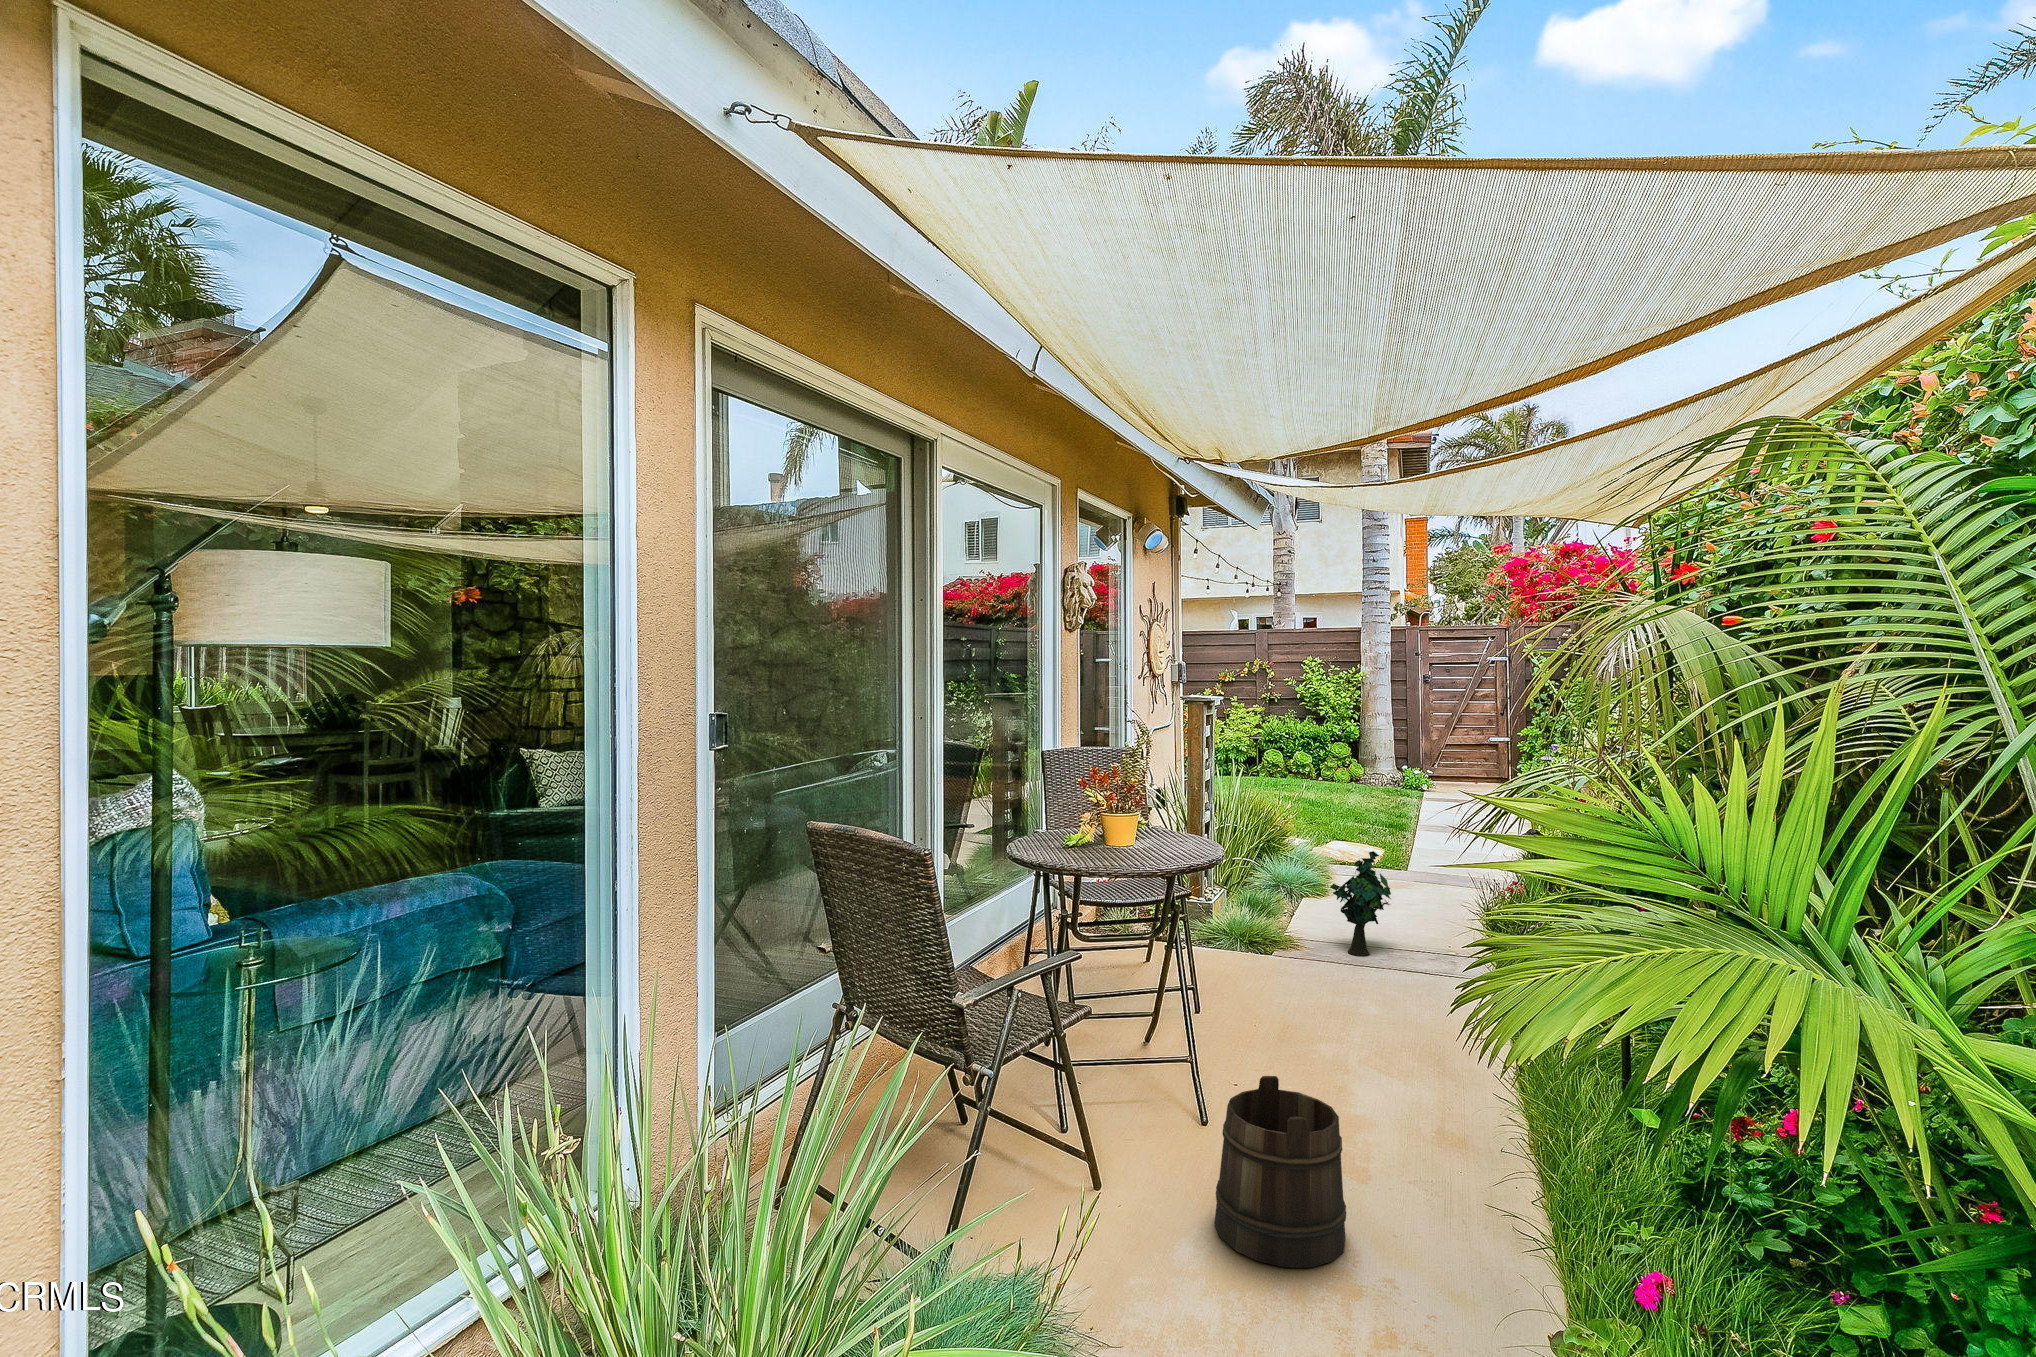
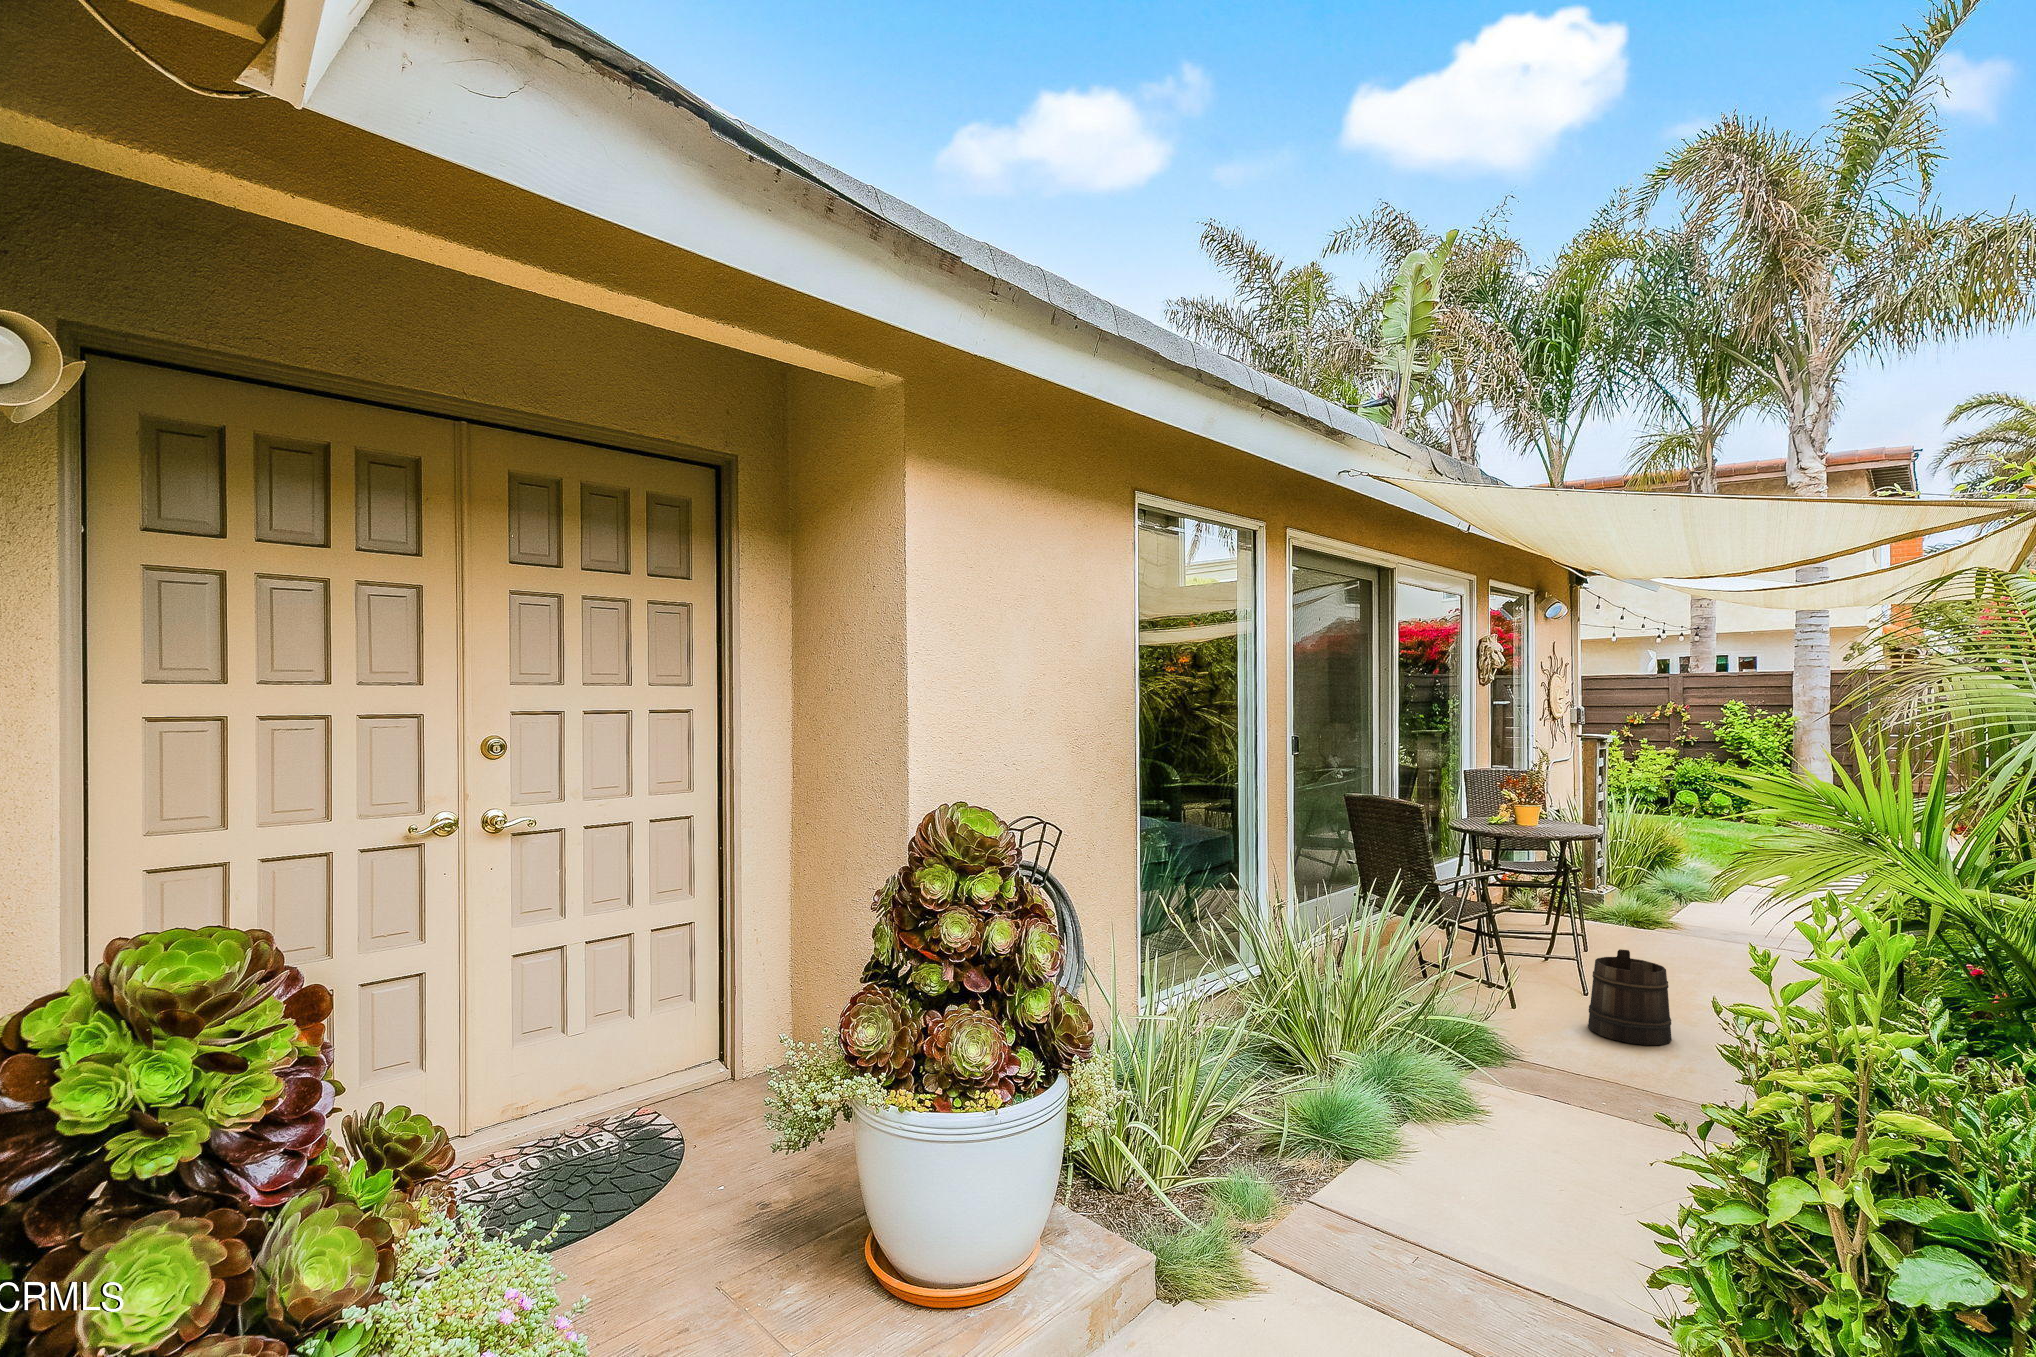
decorative plant: present [1330,851,1391,956] -> none [1705,855,1760,935]

